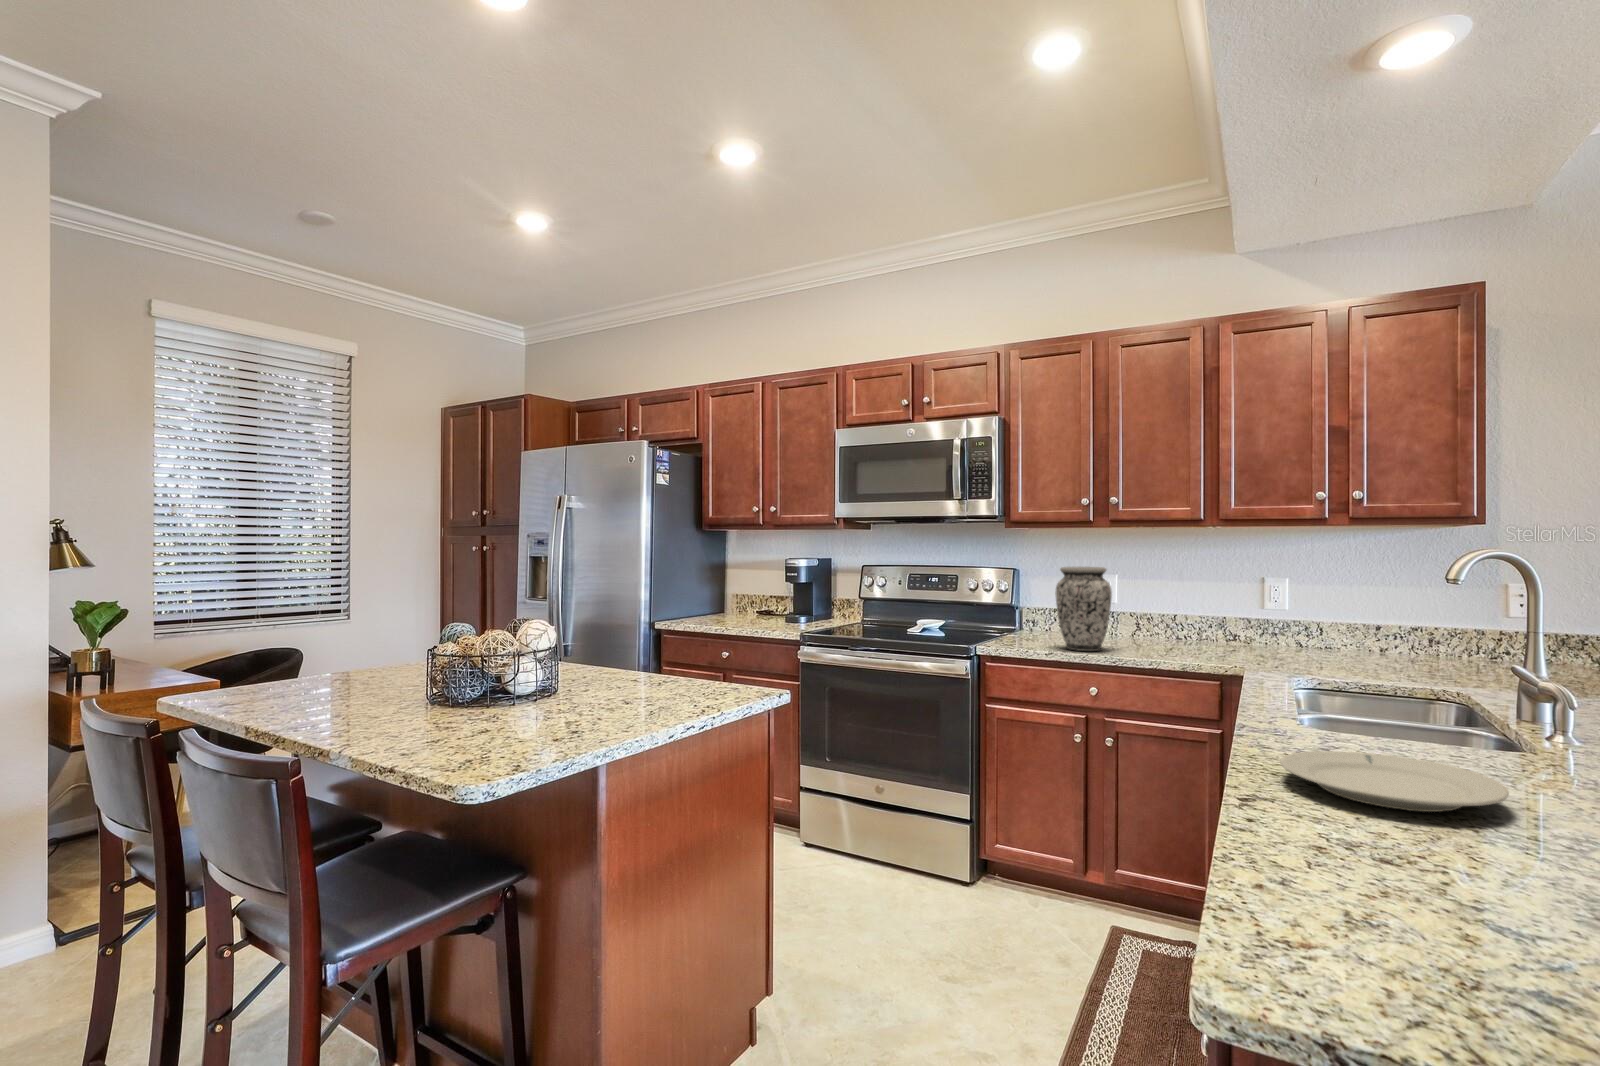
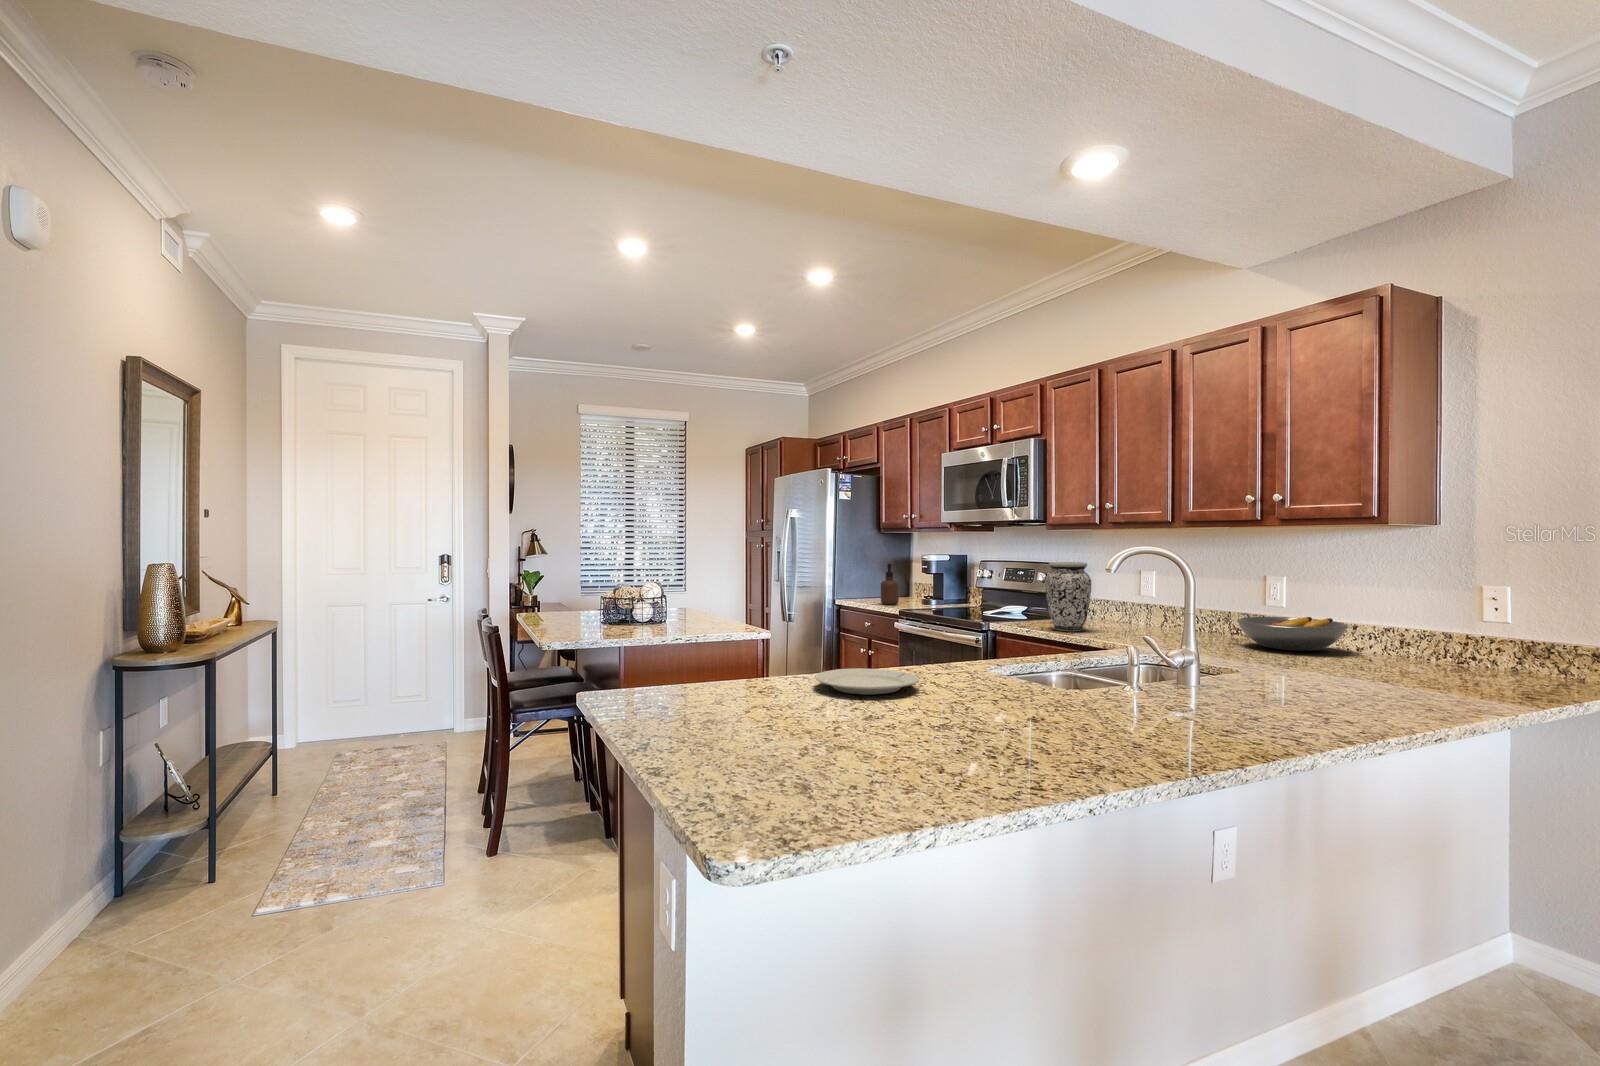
soap dispenser: none [745,572,769,628] -> present [881,564,899,605]
fruit bowl: none [1272,621,1393,657] -> present [1237,617,1348,651]

